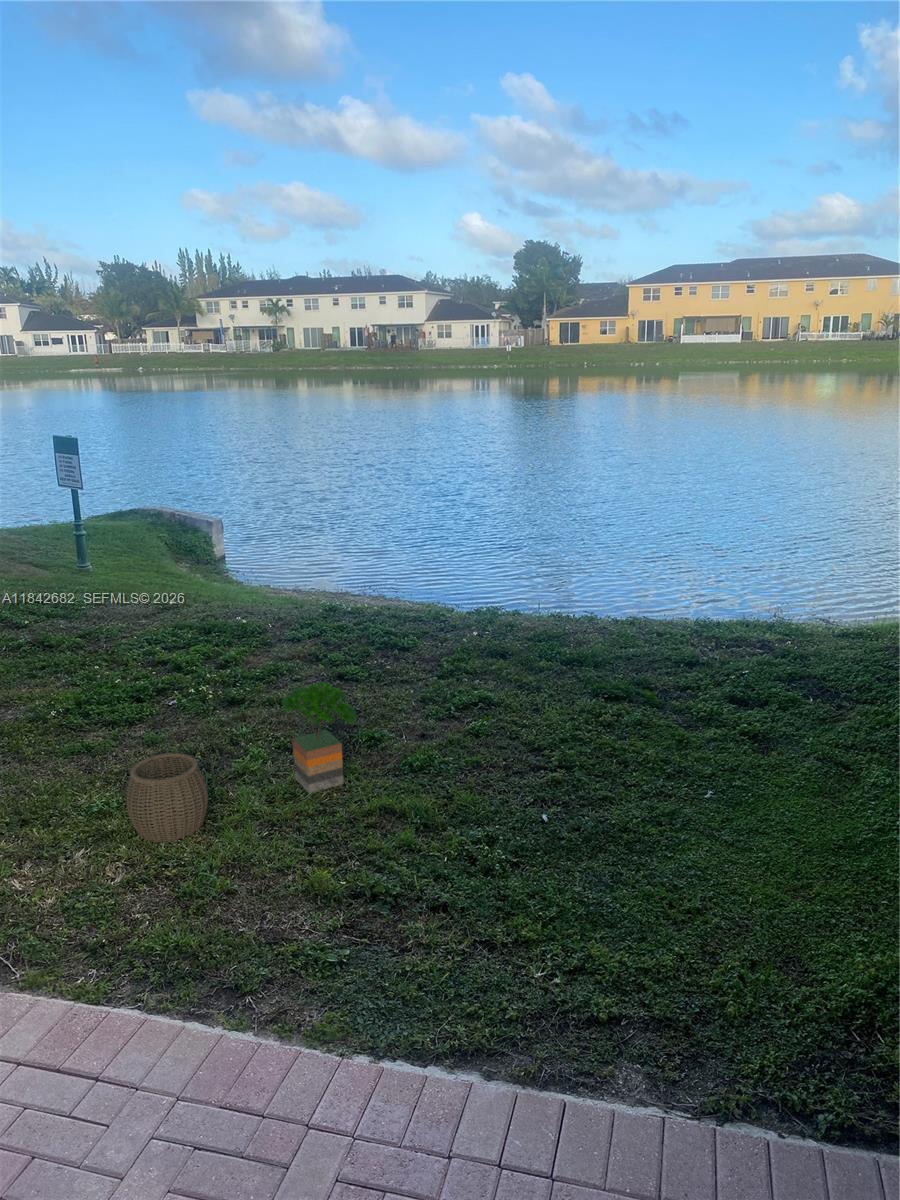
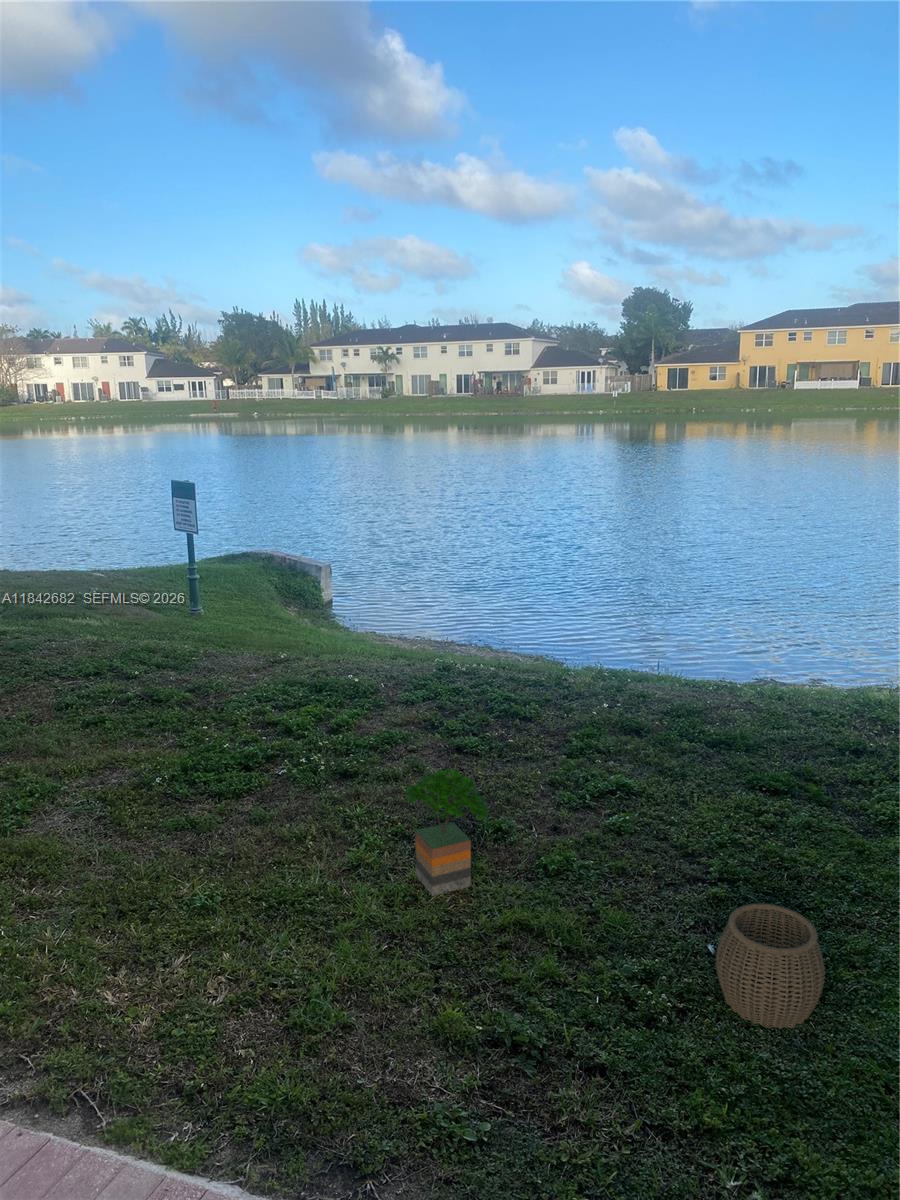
woven basket: present [126,753,208,842] -> present [716,904,825,1029]

